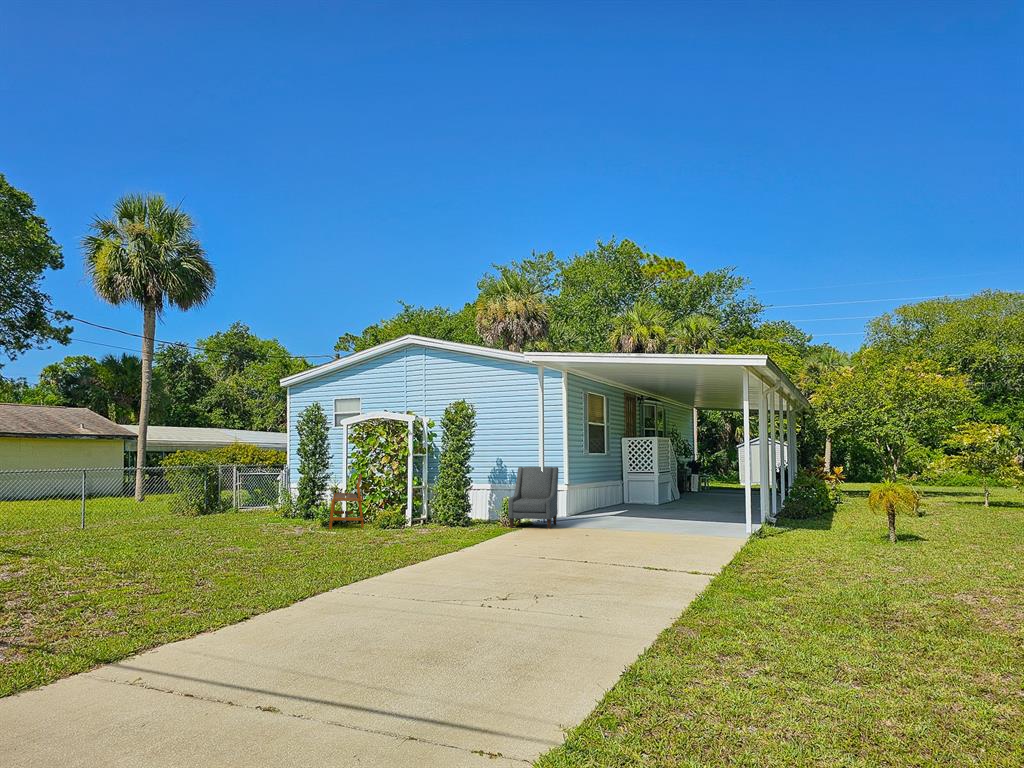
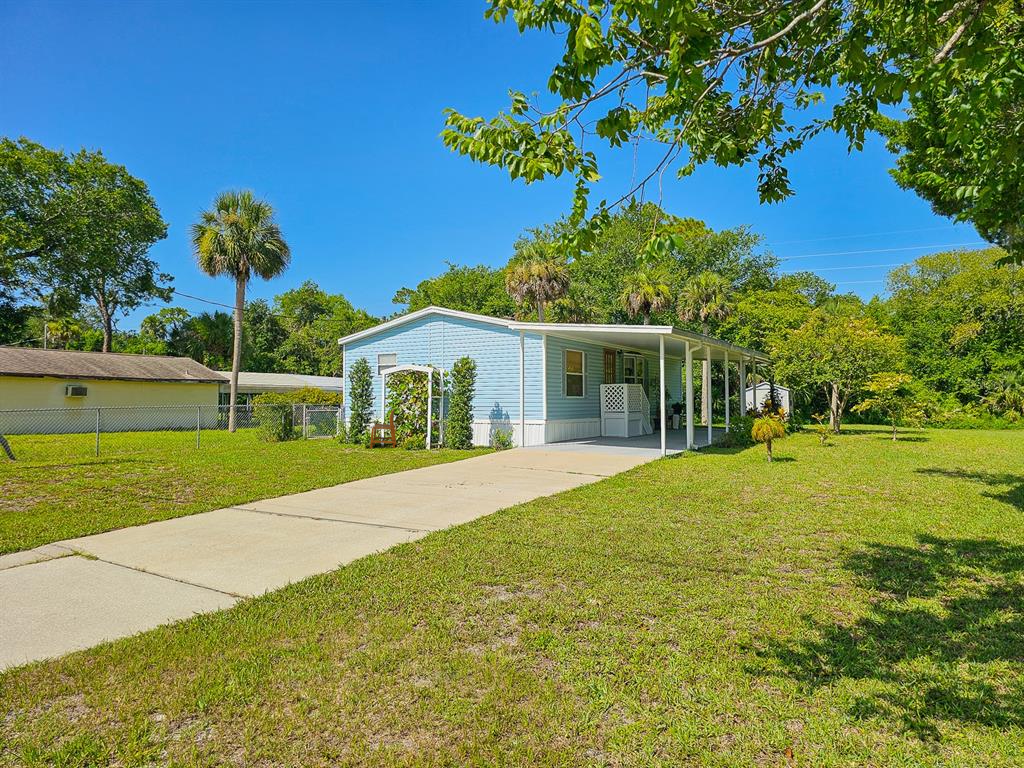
chair: present [508,467,559,529] -> none [496,406,536,451]

